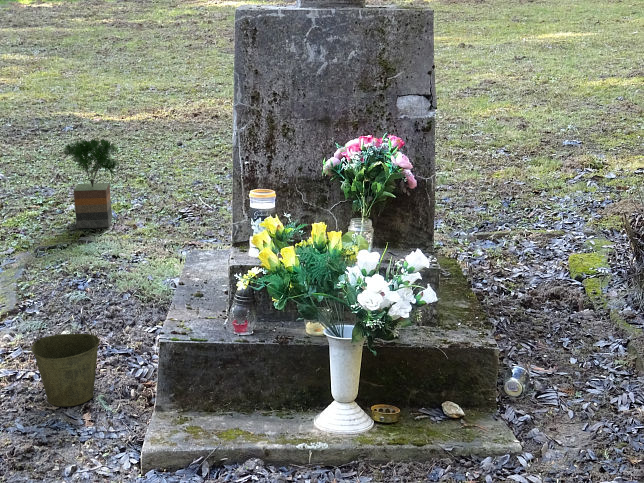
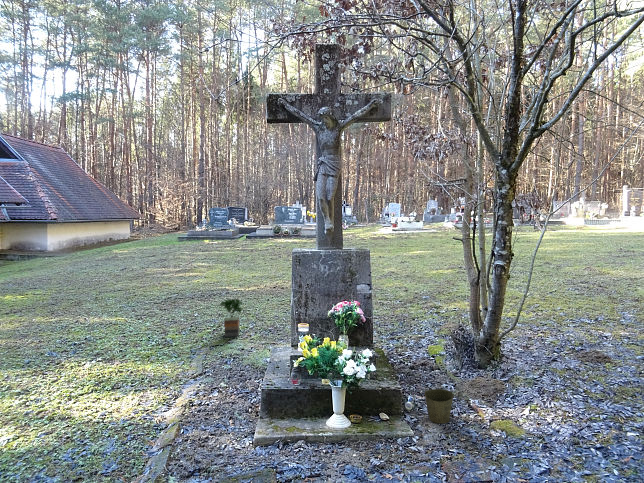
bucket: present [32,307,100,407] -> present [424,389,454,423]

